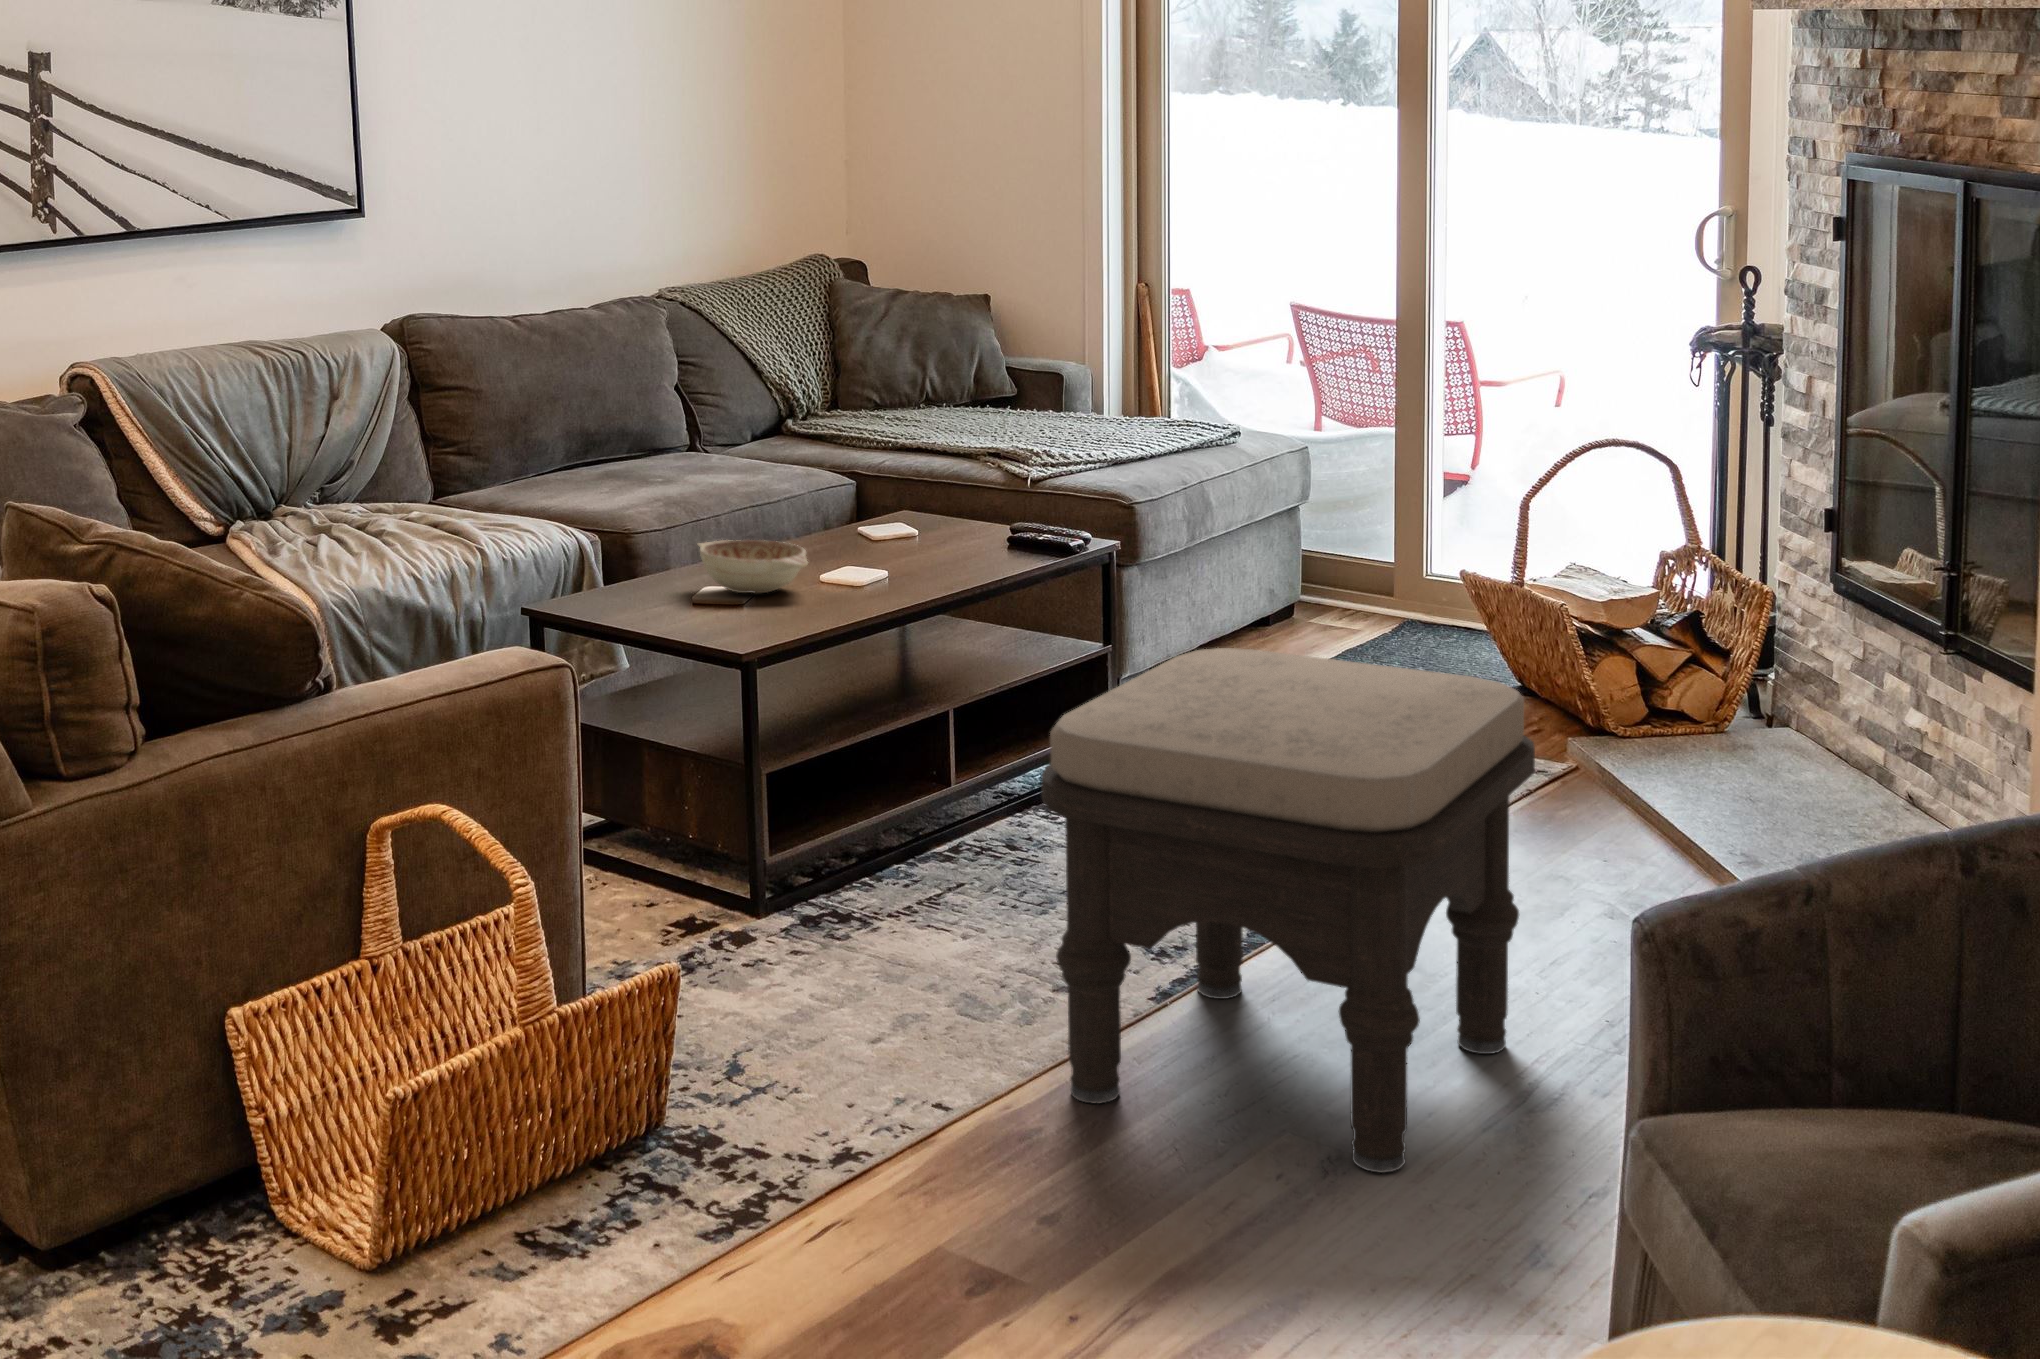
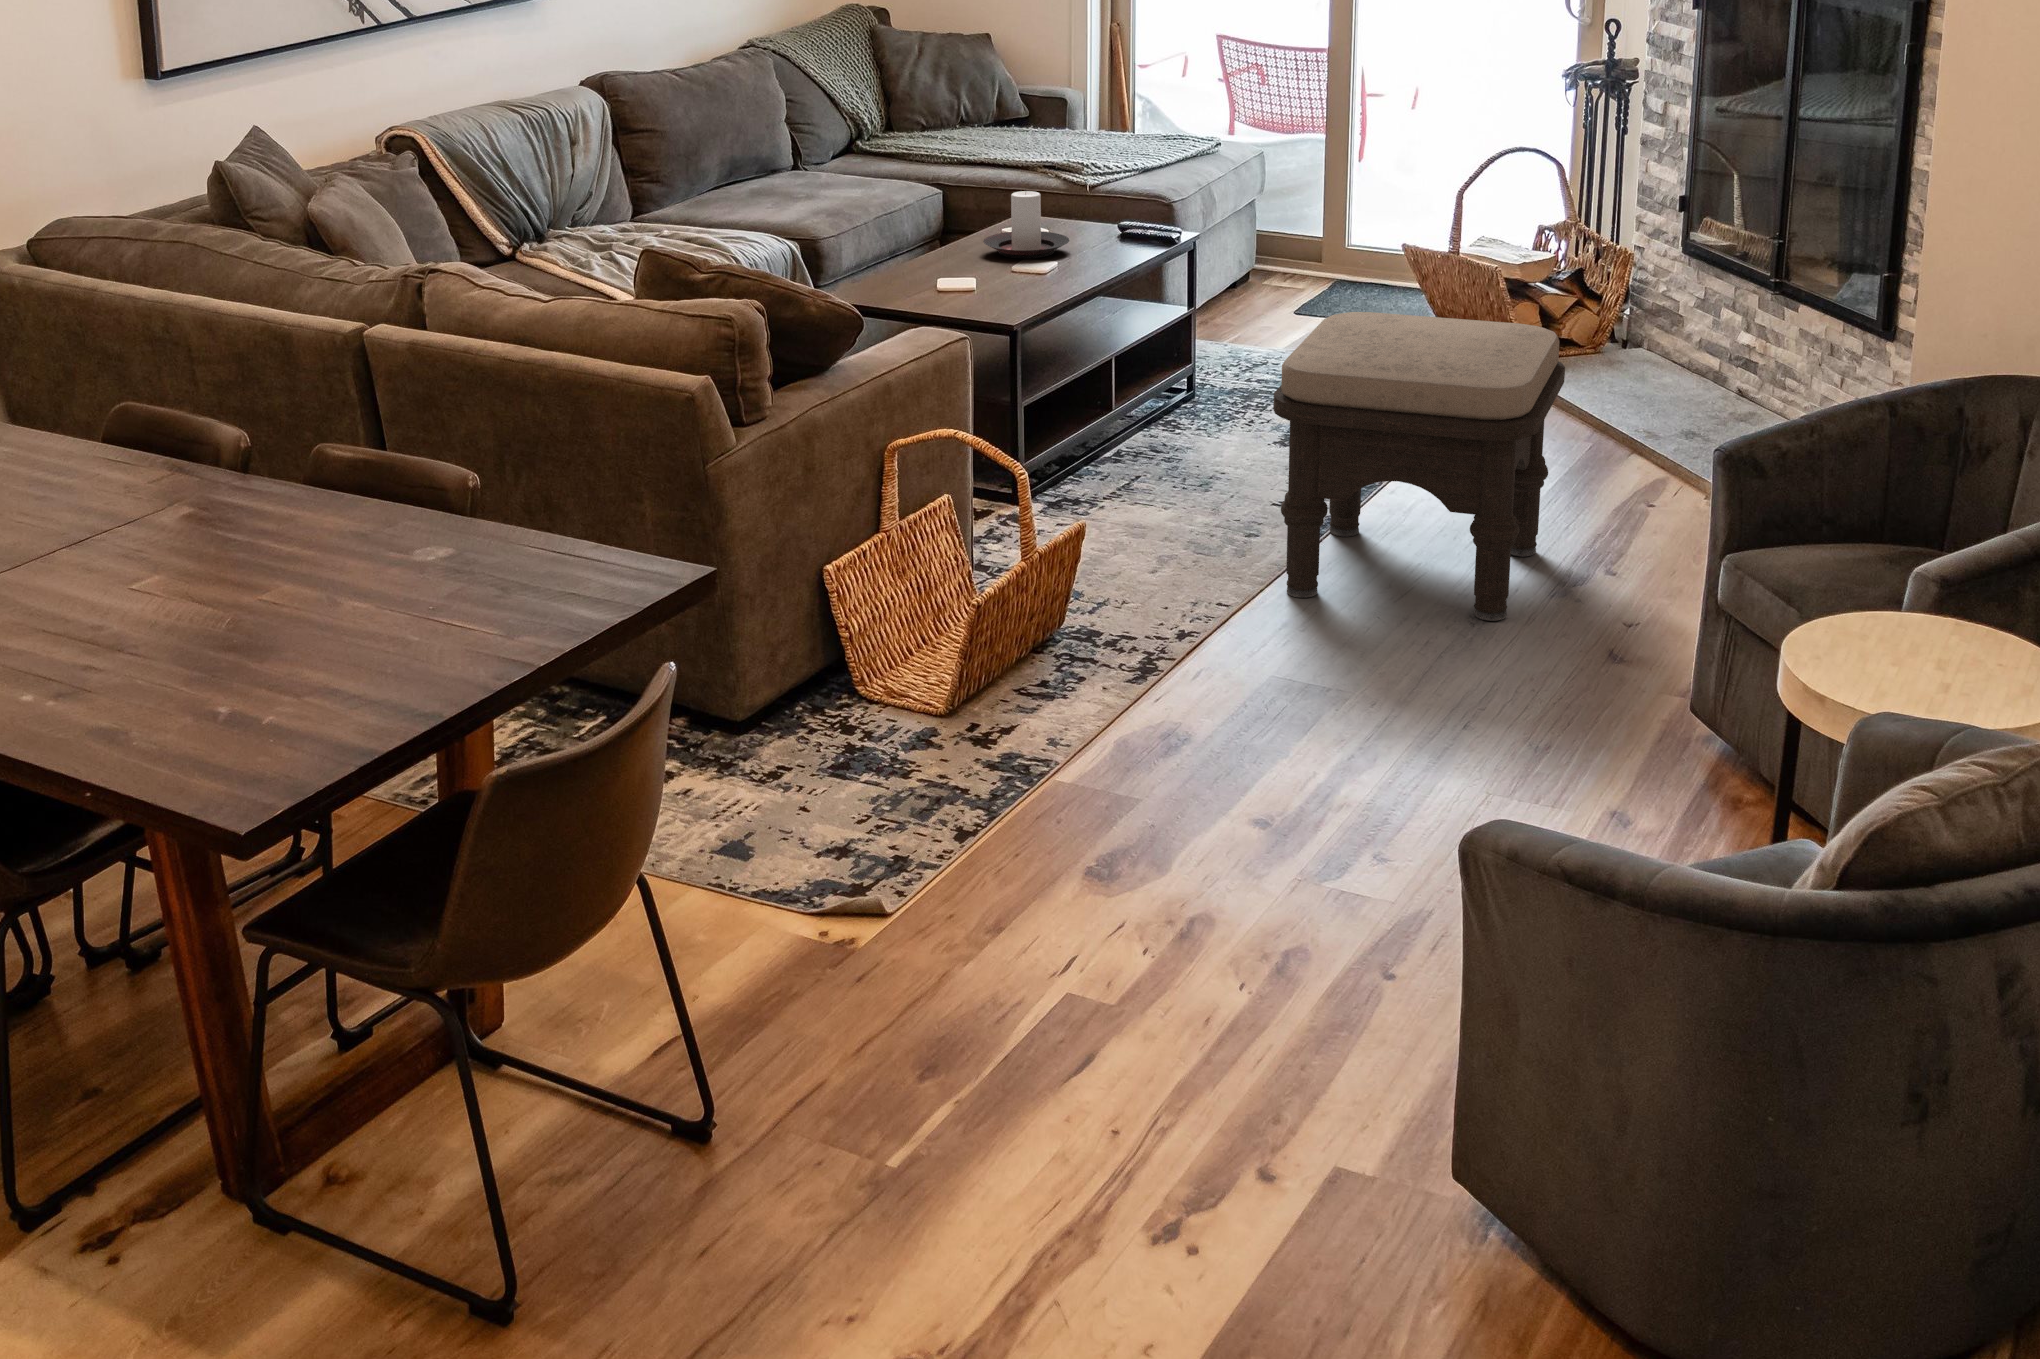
candle holder: none [817,467,936,561] -> present [983,191,1069,259]
decorative bowl: present [698,540,808,593] -> none [925,248,1018,287]

